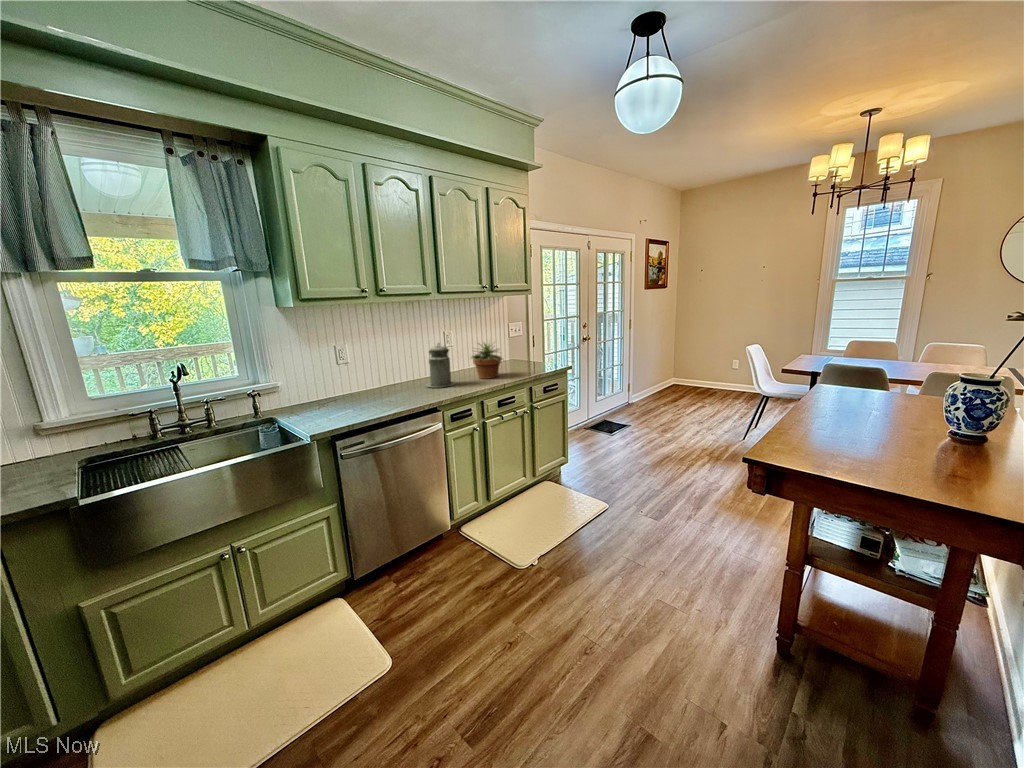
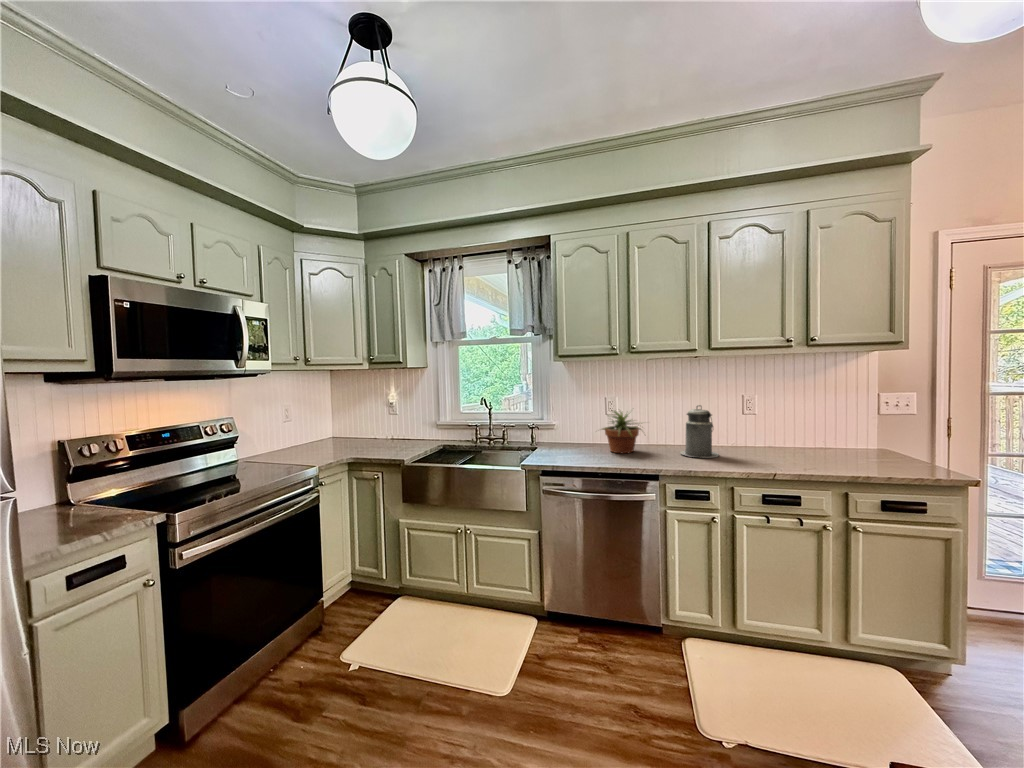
potted plant: present [471,342,503,379] -> present [602,410,642,454]

